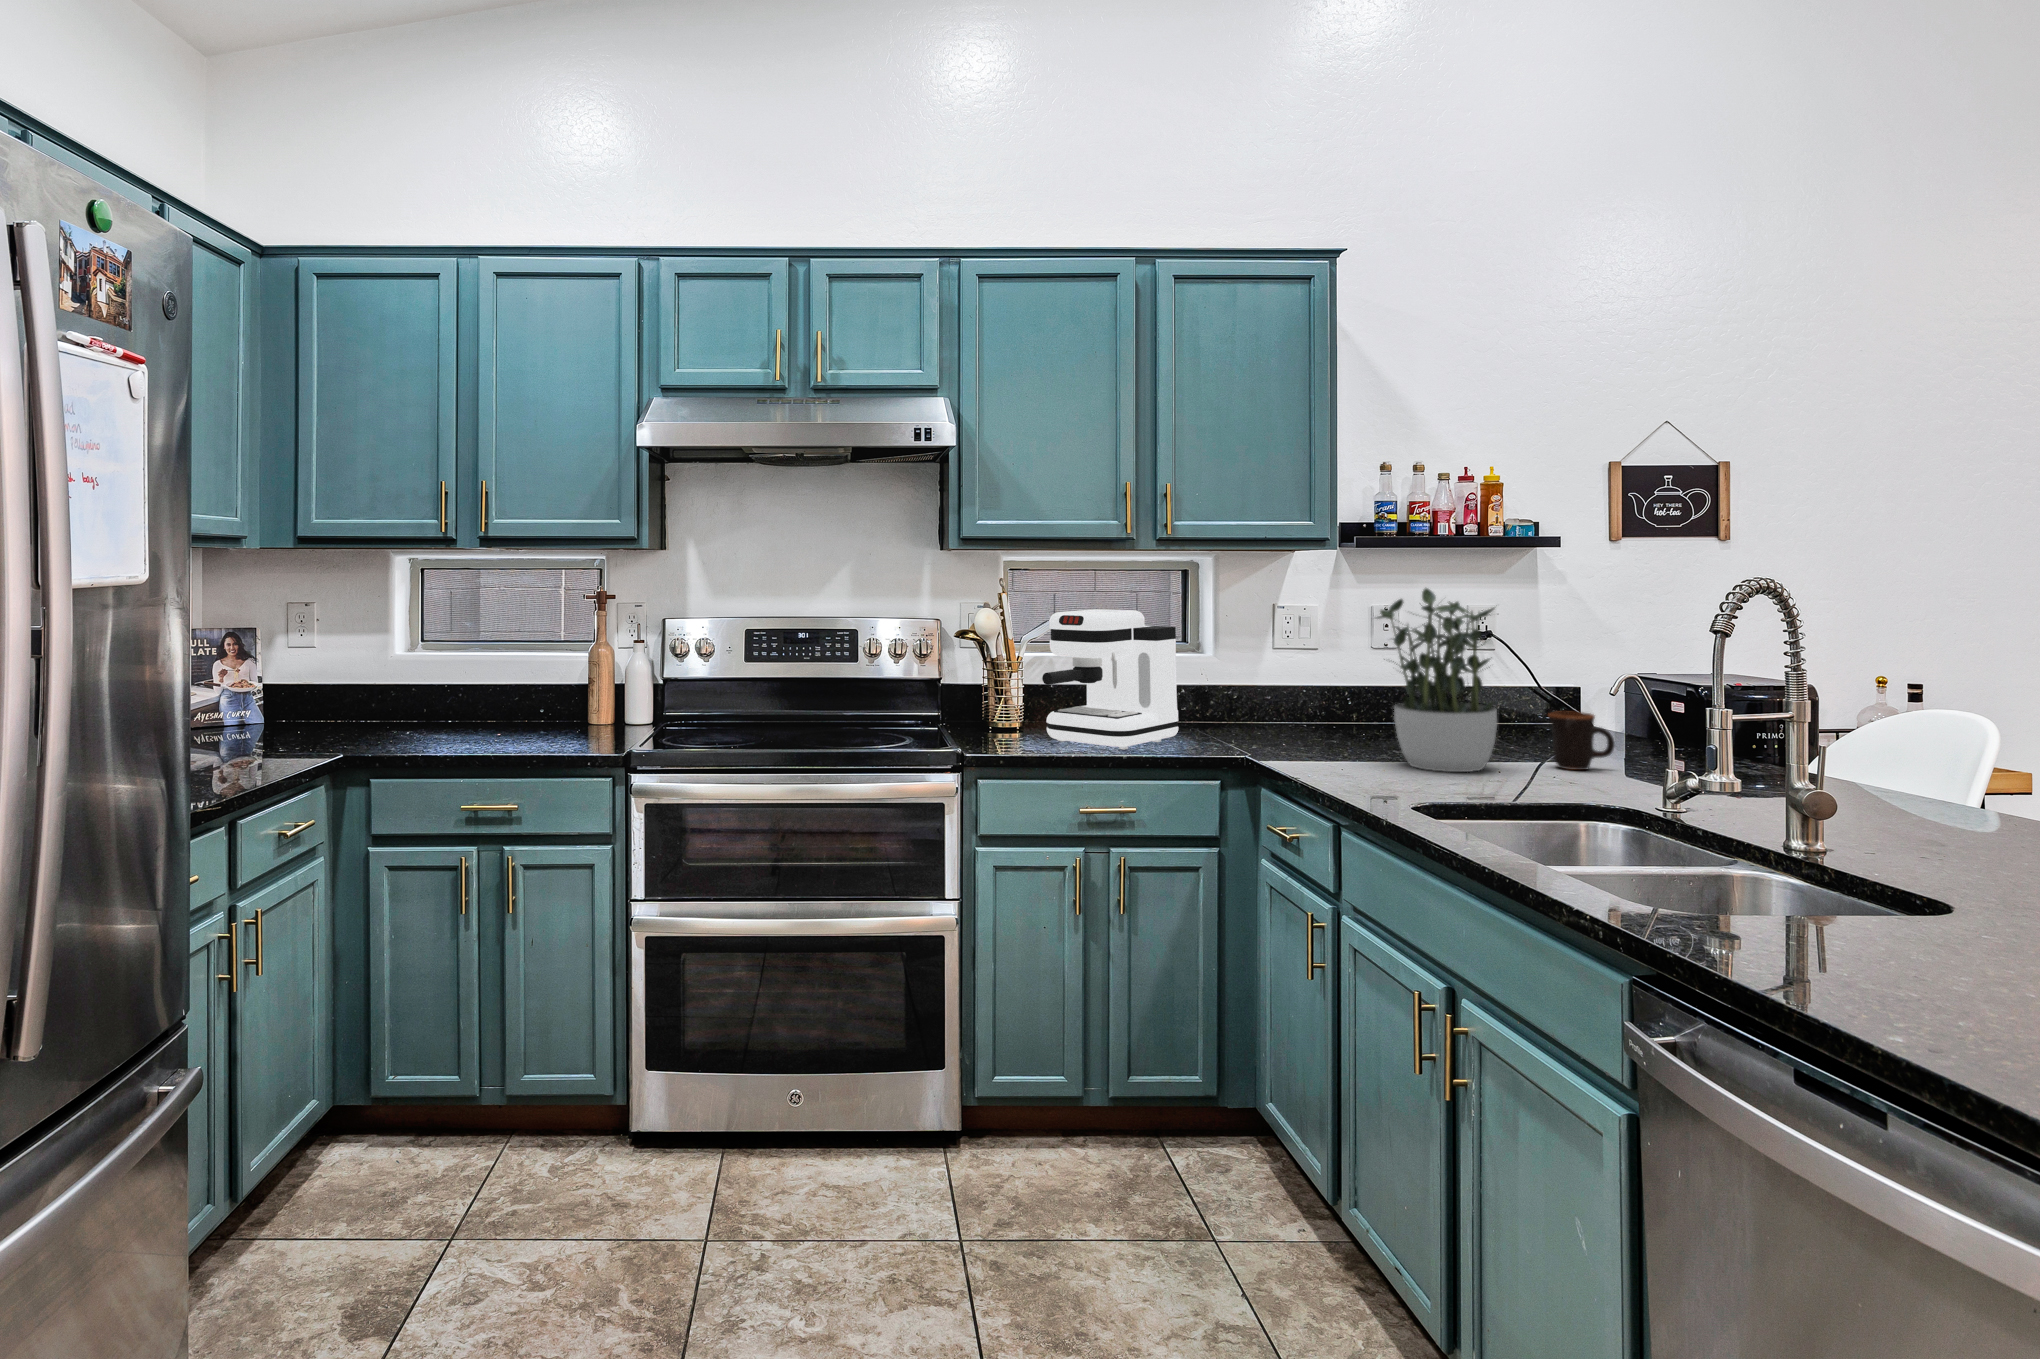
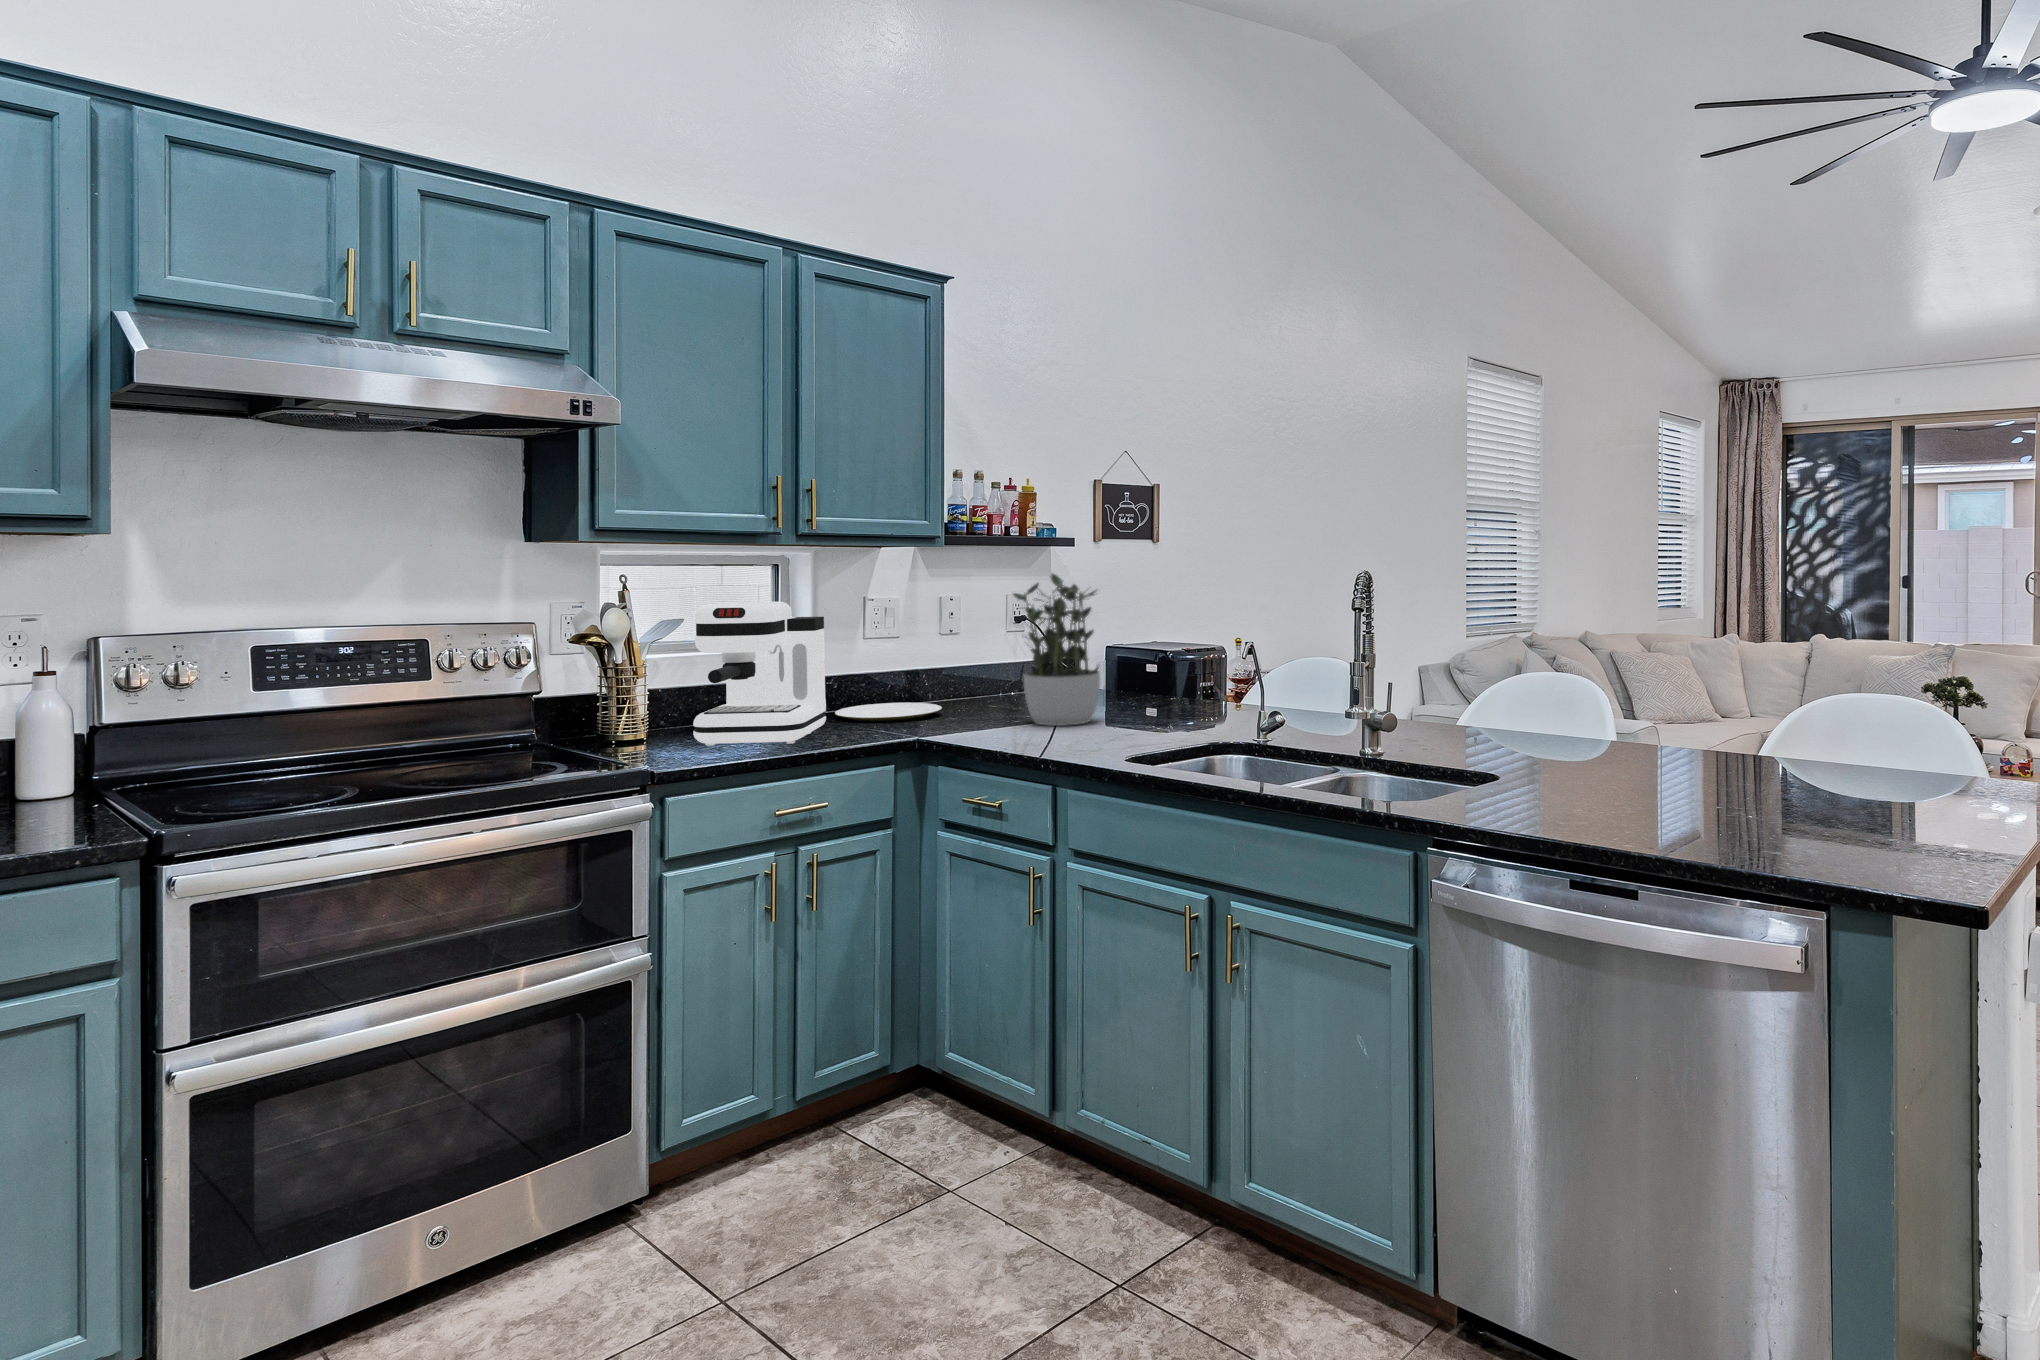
mug: present [1548,711,1615,770] -> none [1120,669,1159,714]
plate: none [1219,719,1336,740] -> present [835,703,942,721]

